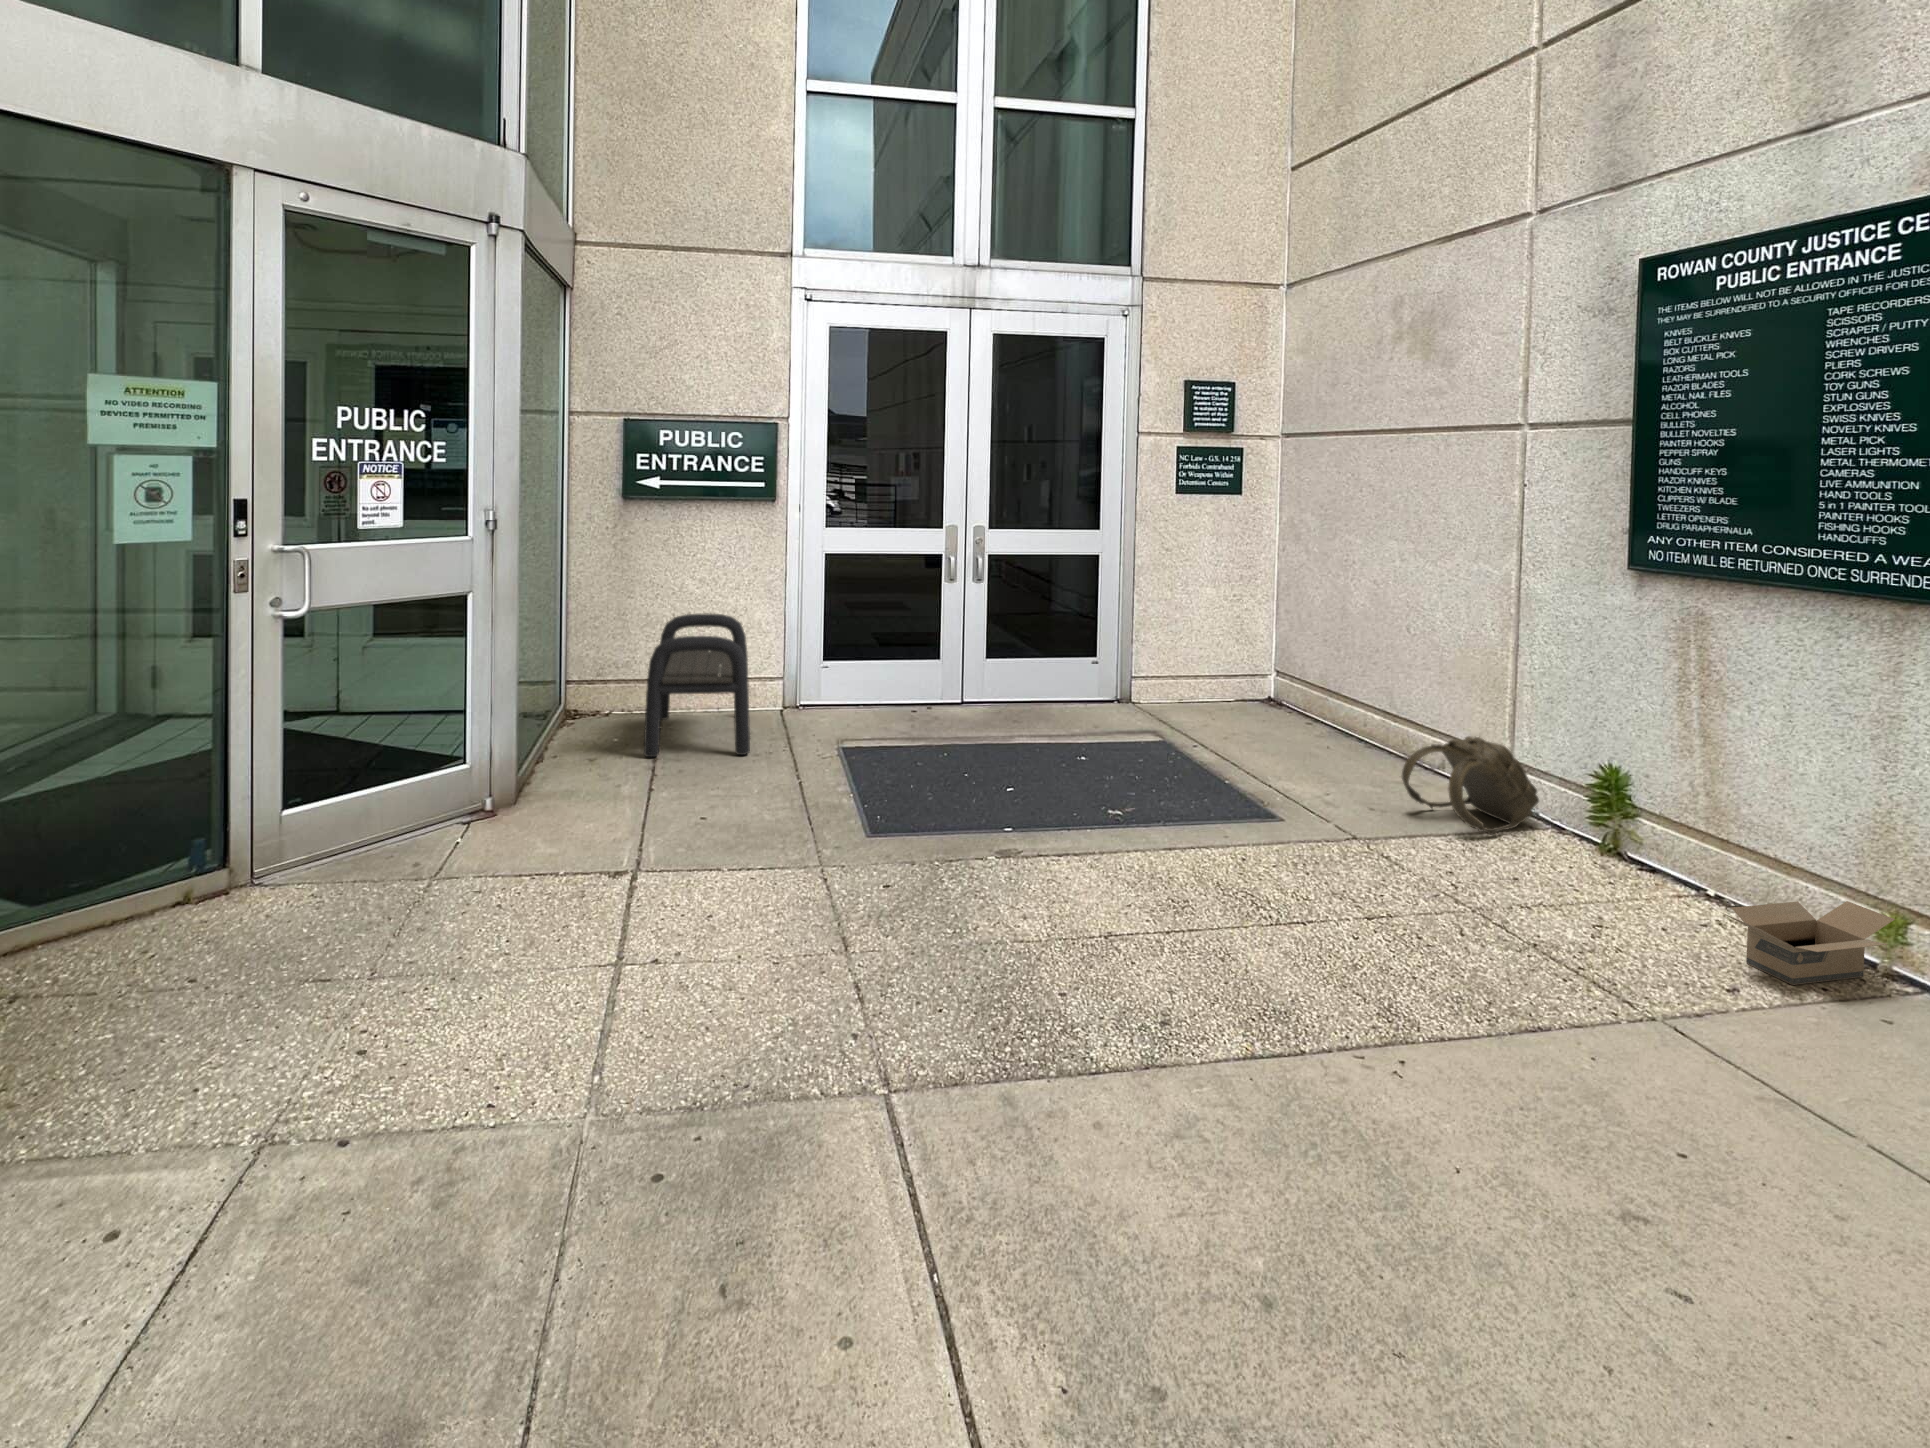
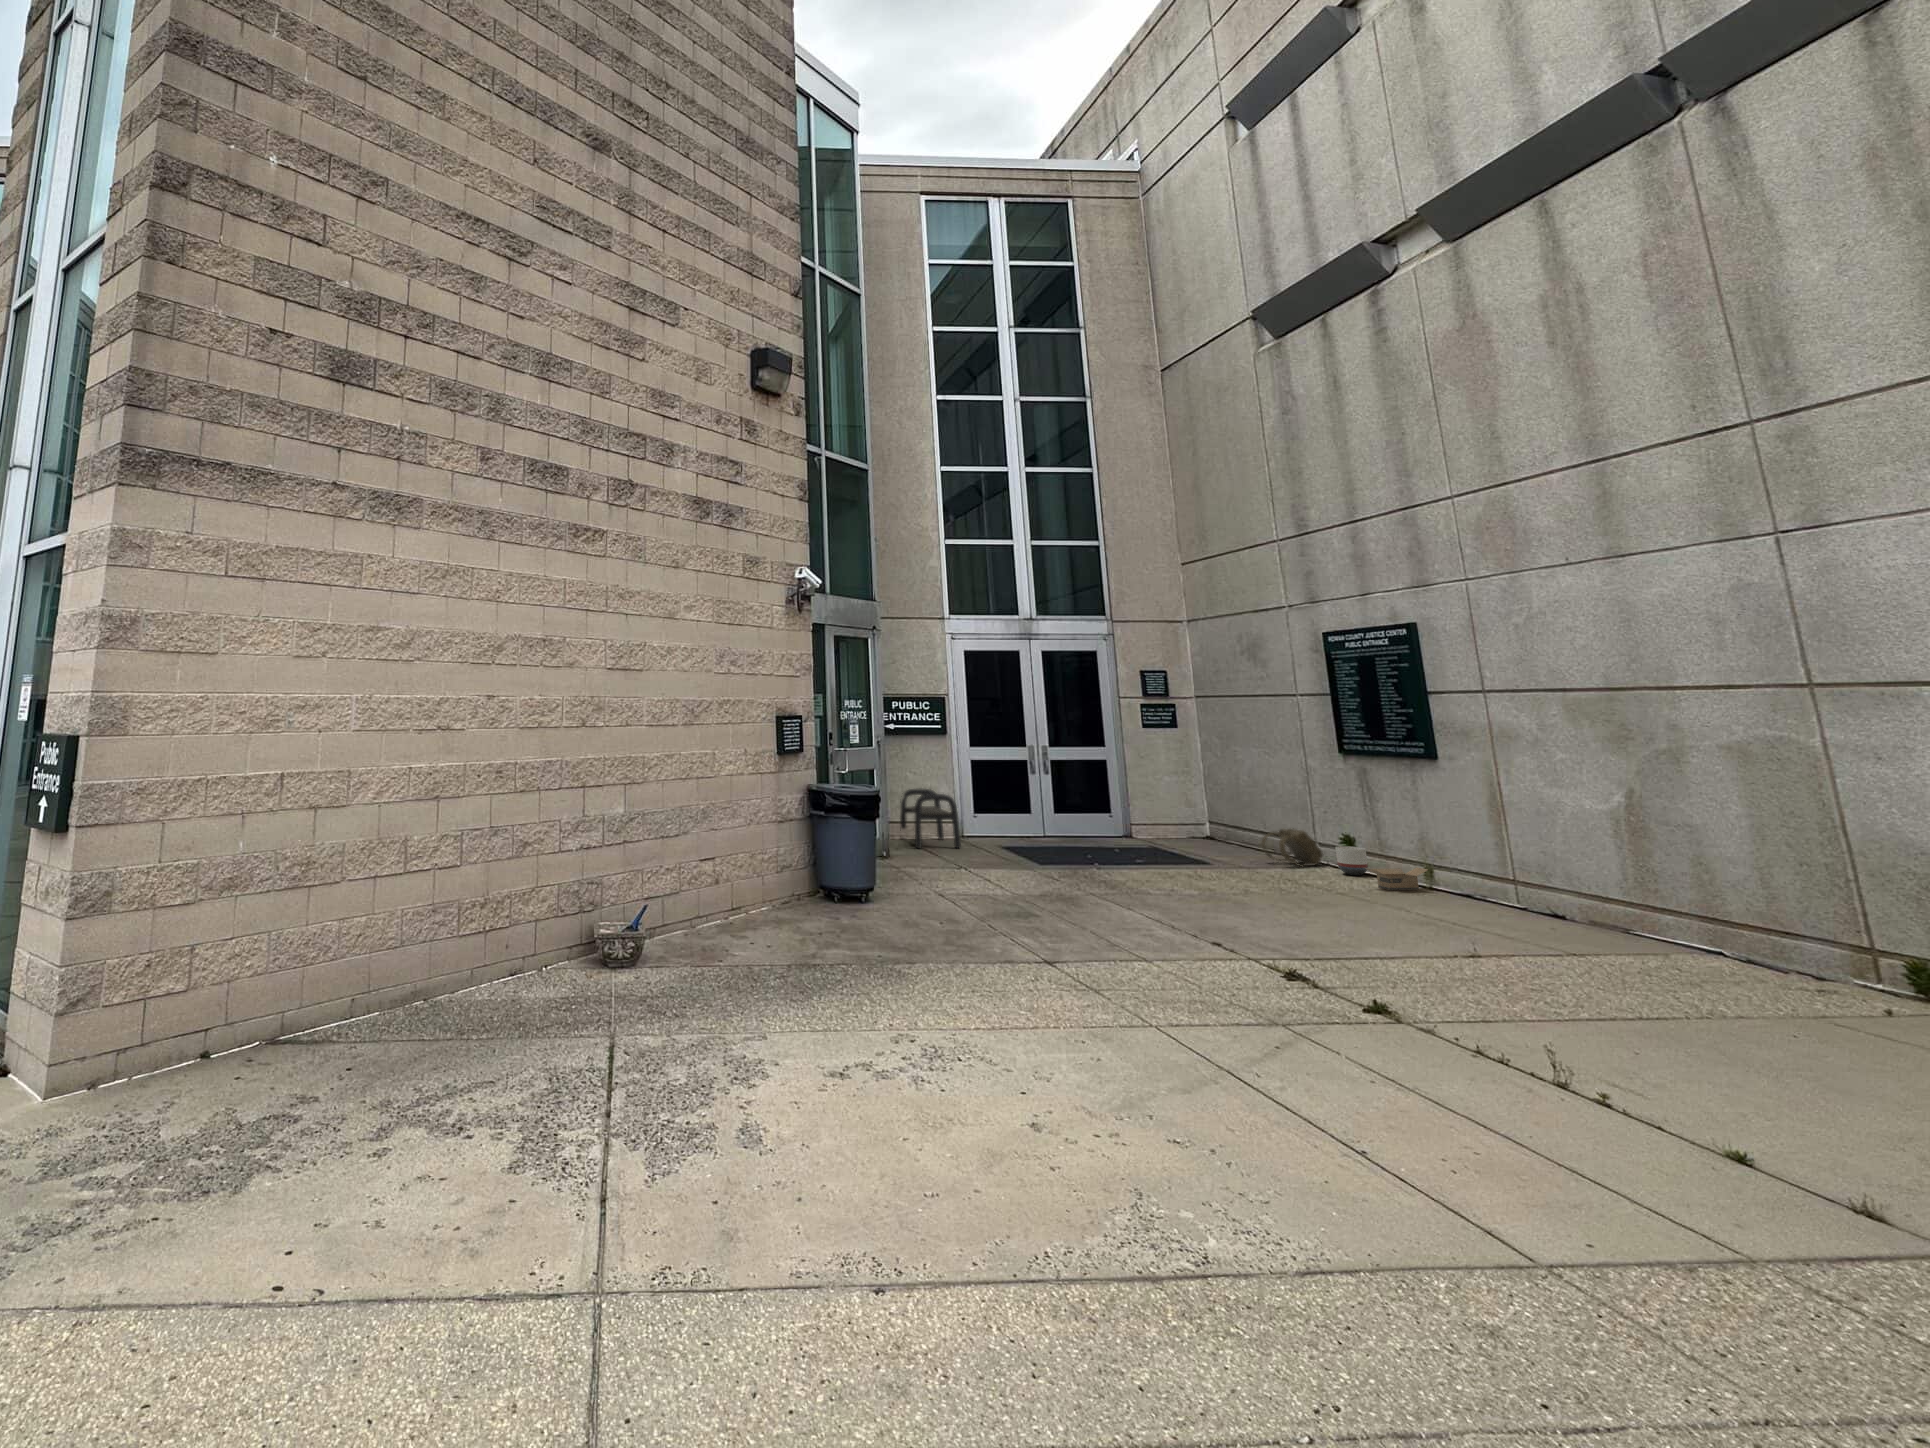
planter: none [1593,800,1673,880] -> present [1336,846,1368,875]

